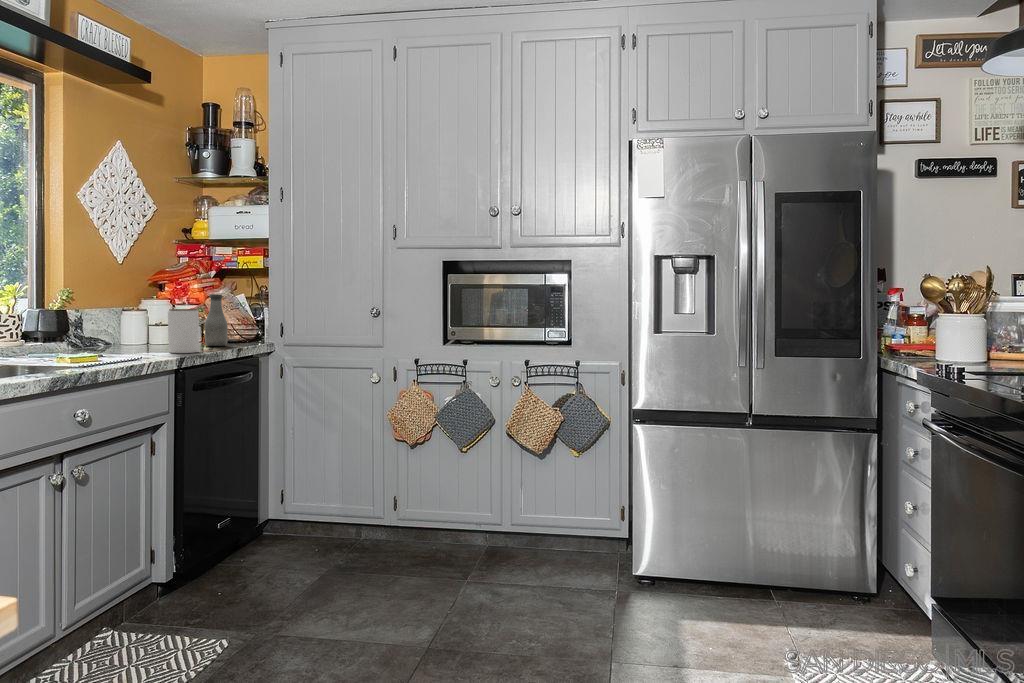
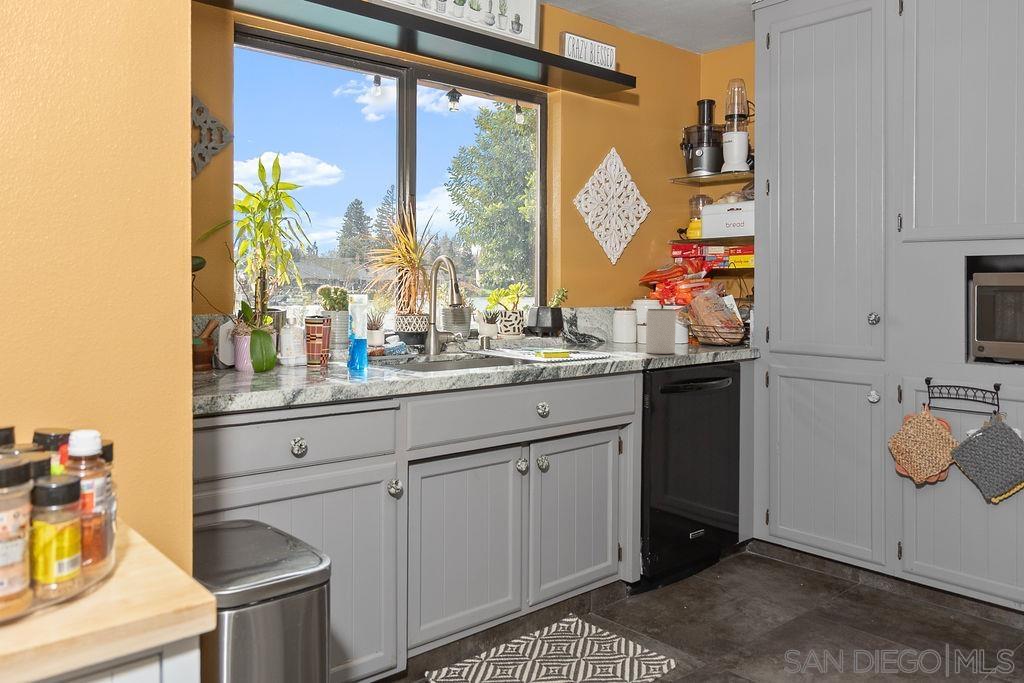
bottle: present [205,294,228,346] -> none [685,295,708,349]

